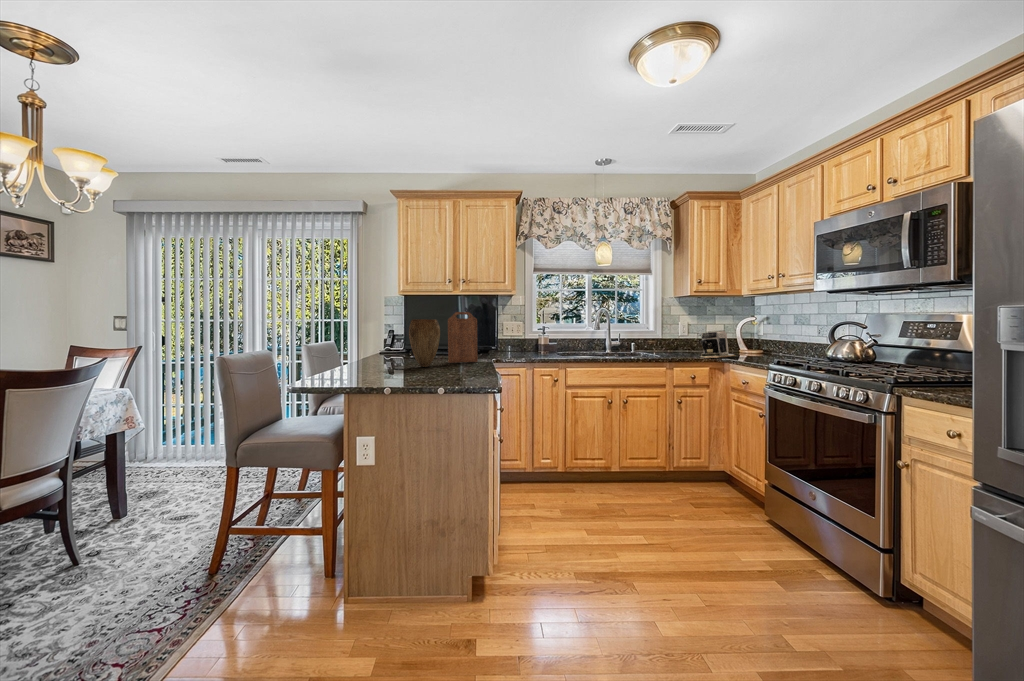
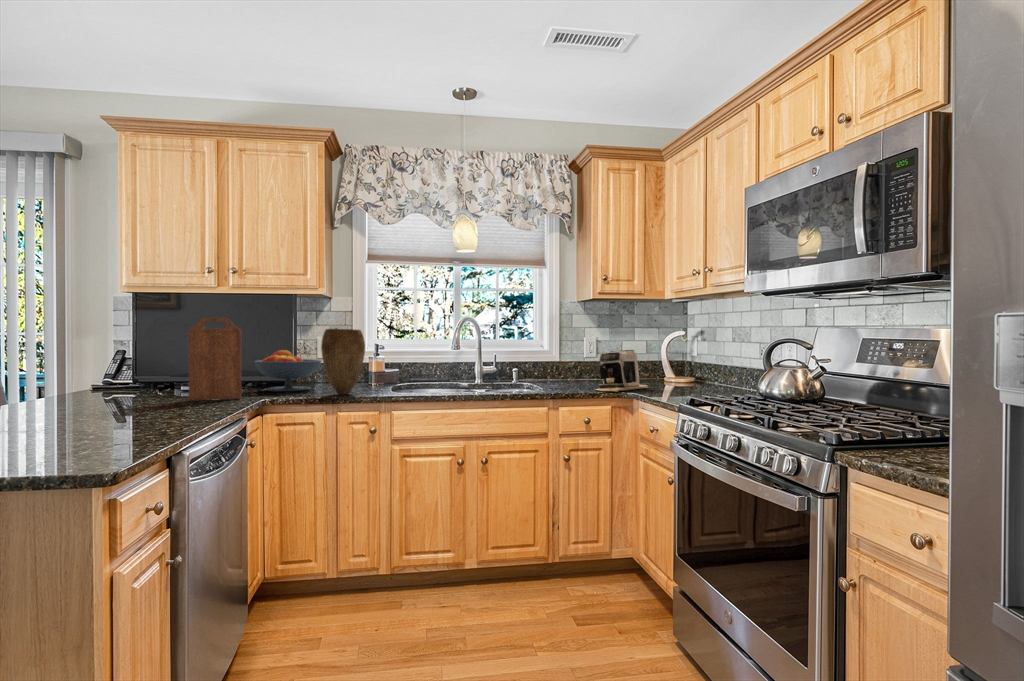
vase: present [409,319,440,367] -> present [321,329,365,394]
fruit bowl: none [473,332,514,358] -> present [254,350,321,391]

